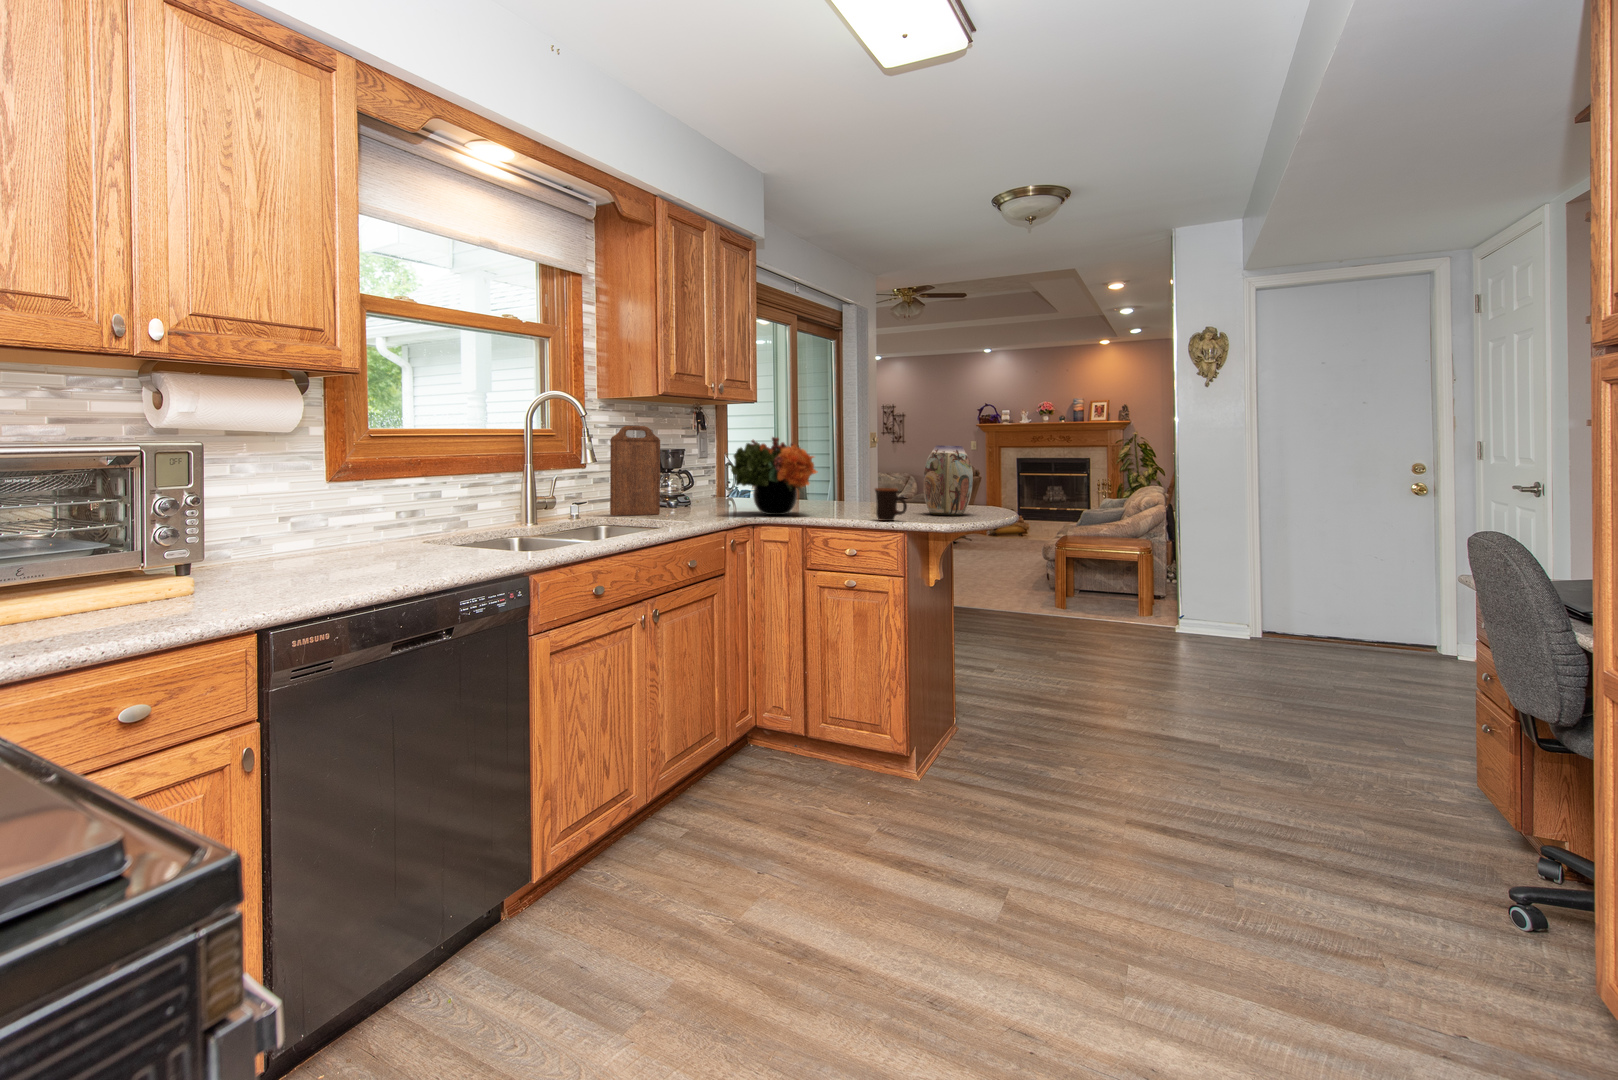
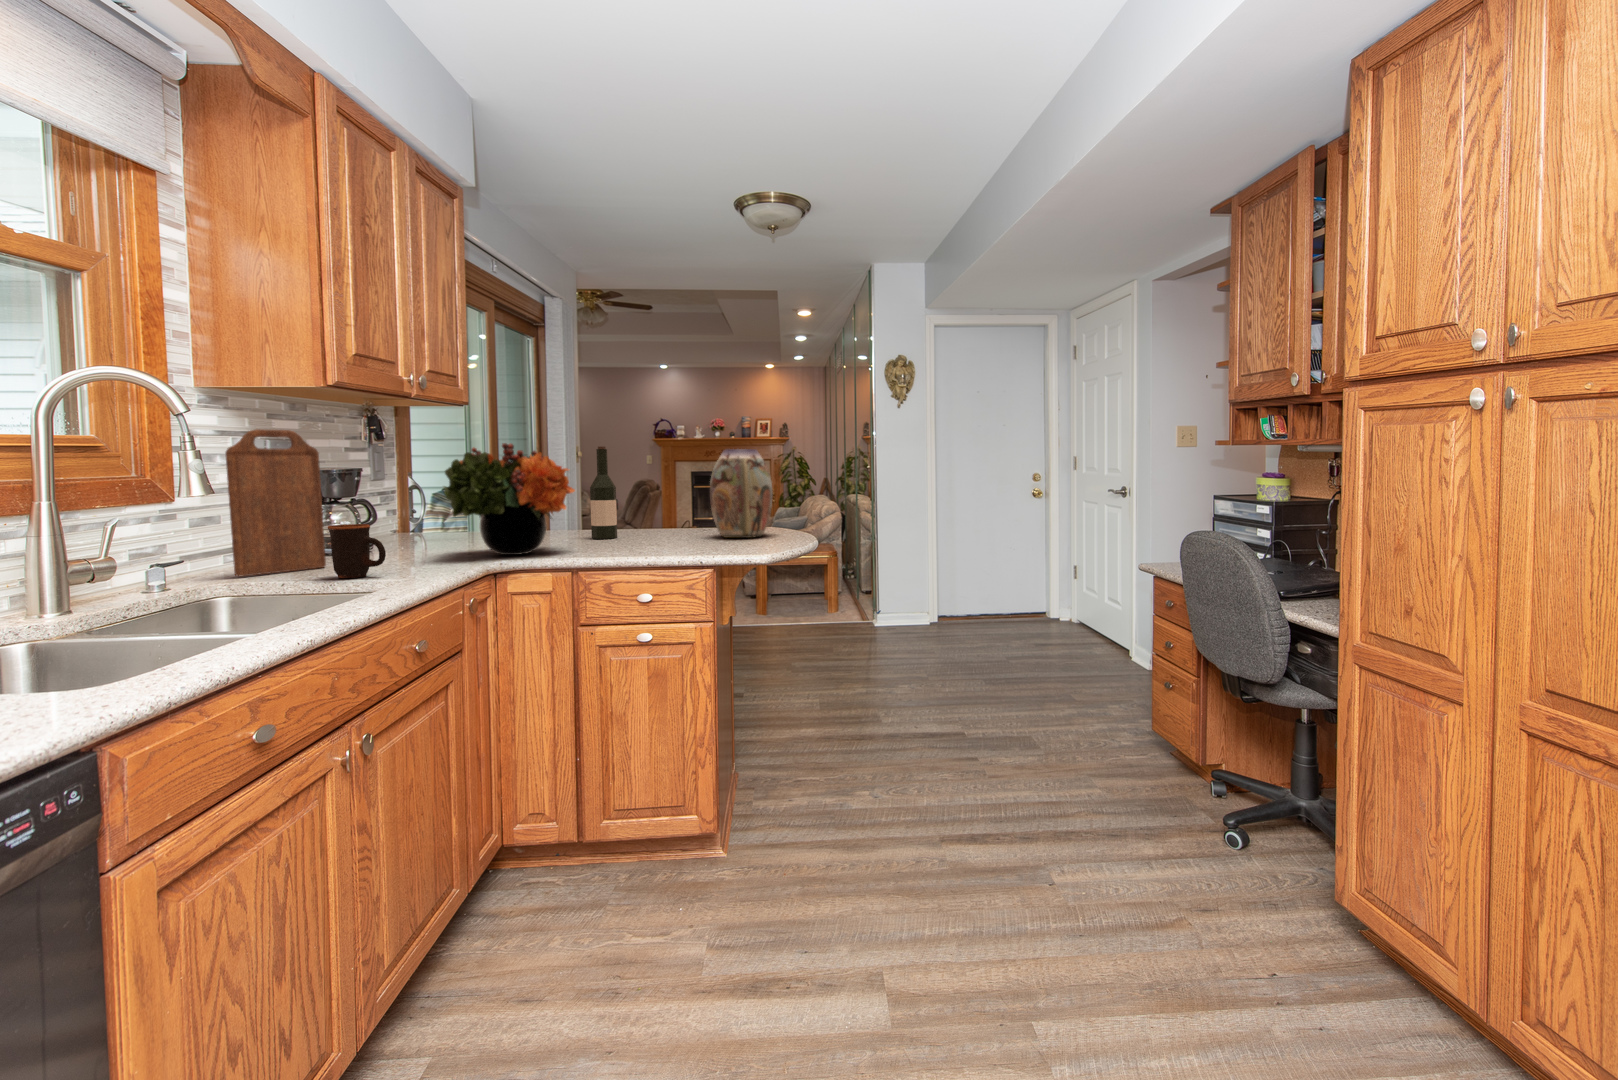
wine bottle: none [837,440,858,510] -> present [590,447,617,539]
mug: present [875,488,907,521] -> present [328,524,386,578]

